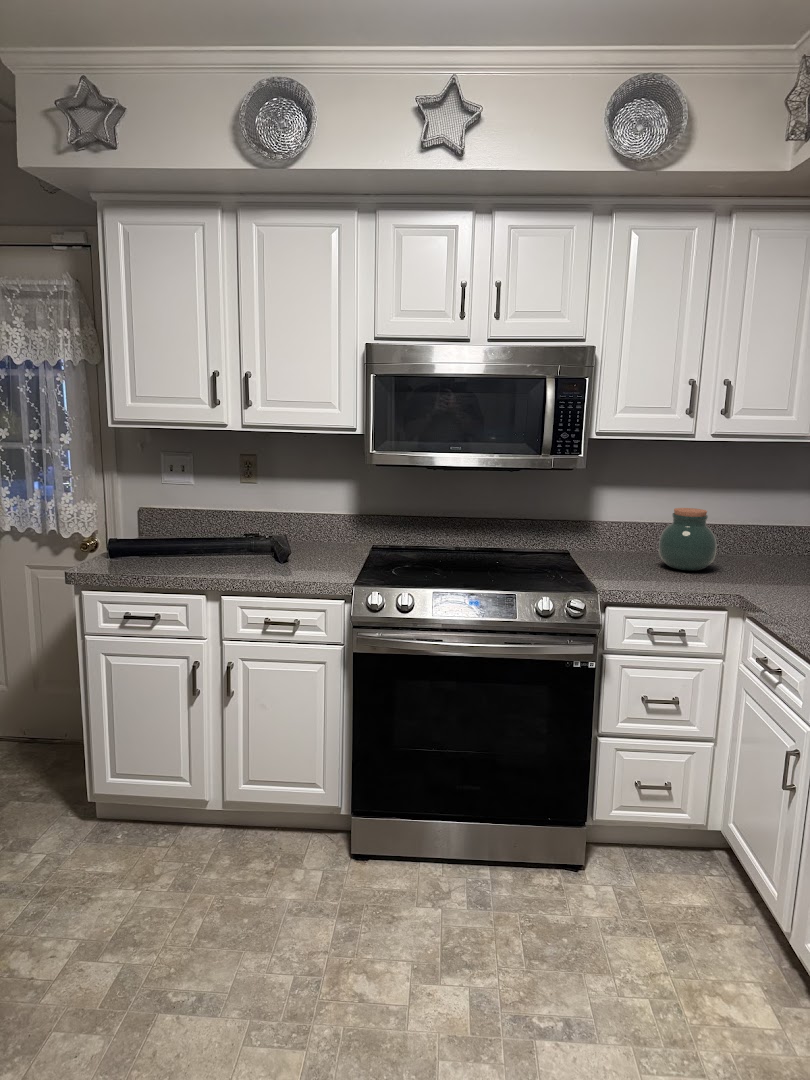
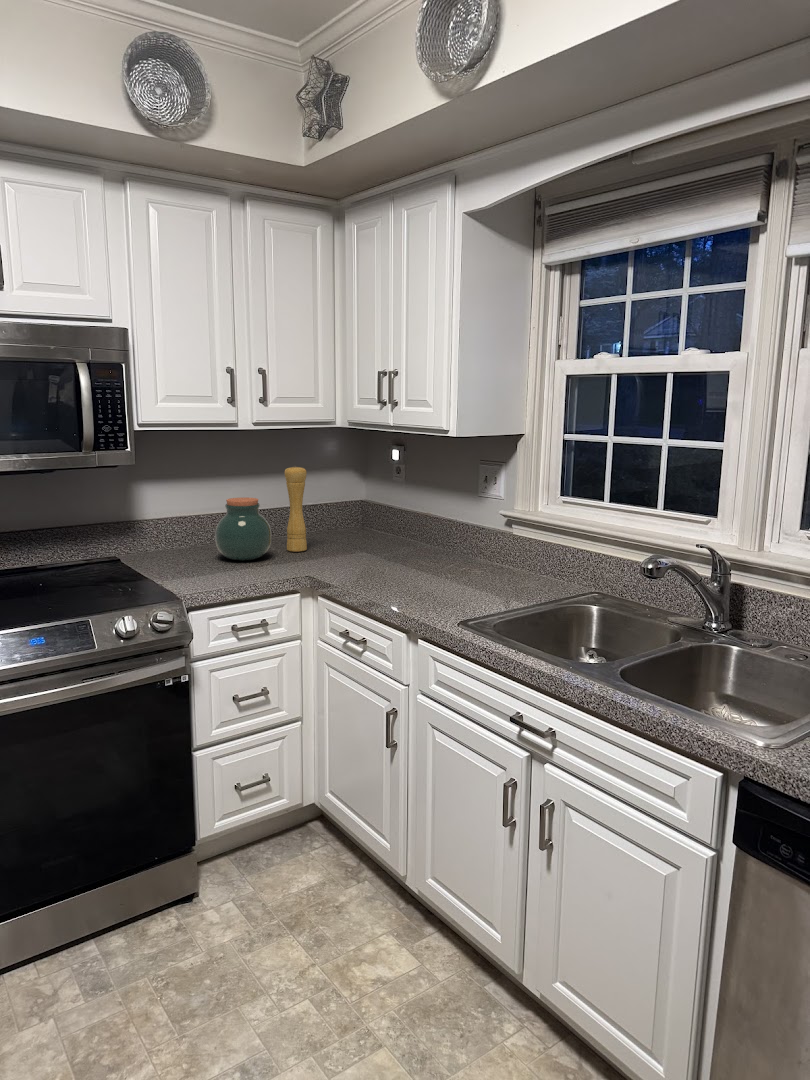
pepper mill: none [736,481,767,570] -> present [285,466,307,552]

